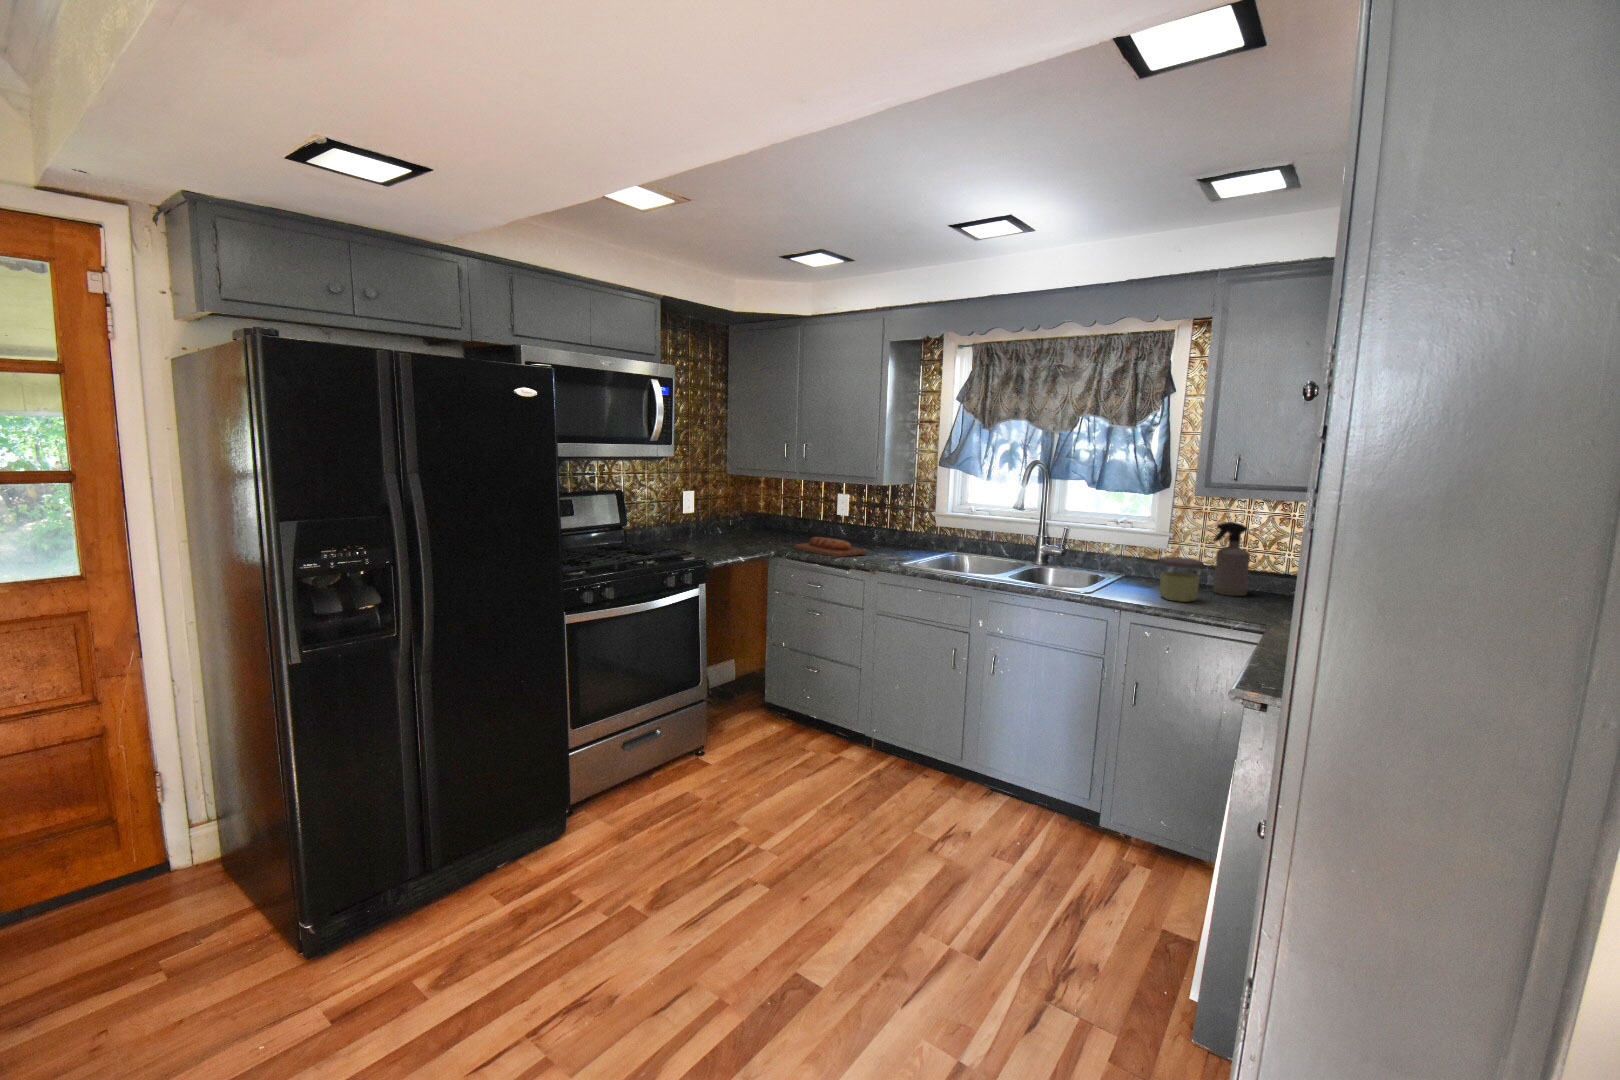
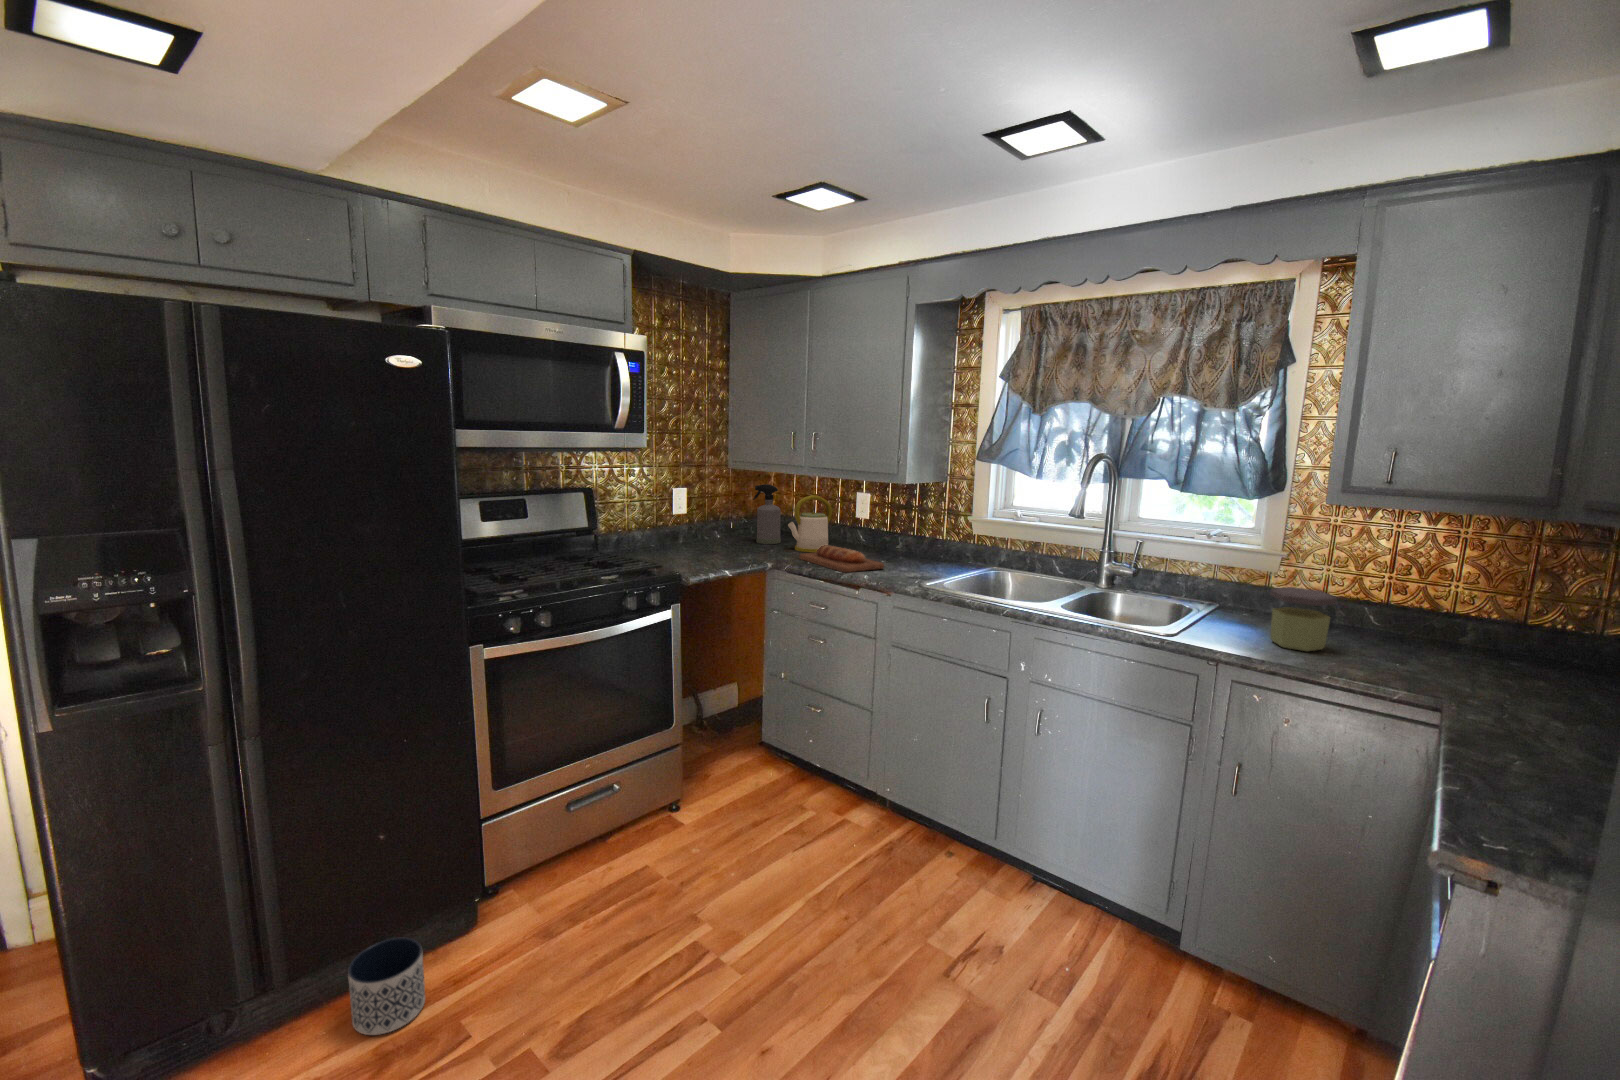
kettle: none [782,496,819,544] -> present [788,495,832,552]
spray bottle: present [1213,522,1250,596] -> present [753,484,781,544]
planter: none [486,834,540,902] -> present [348,938,425,1035]

